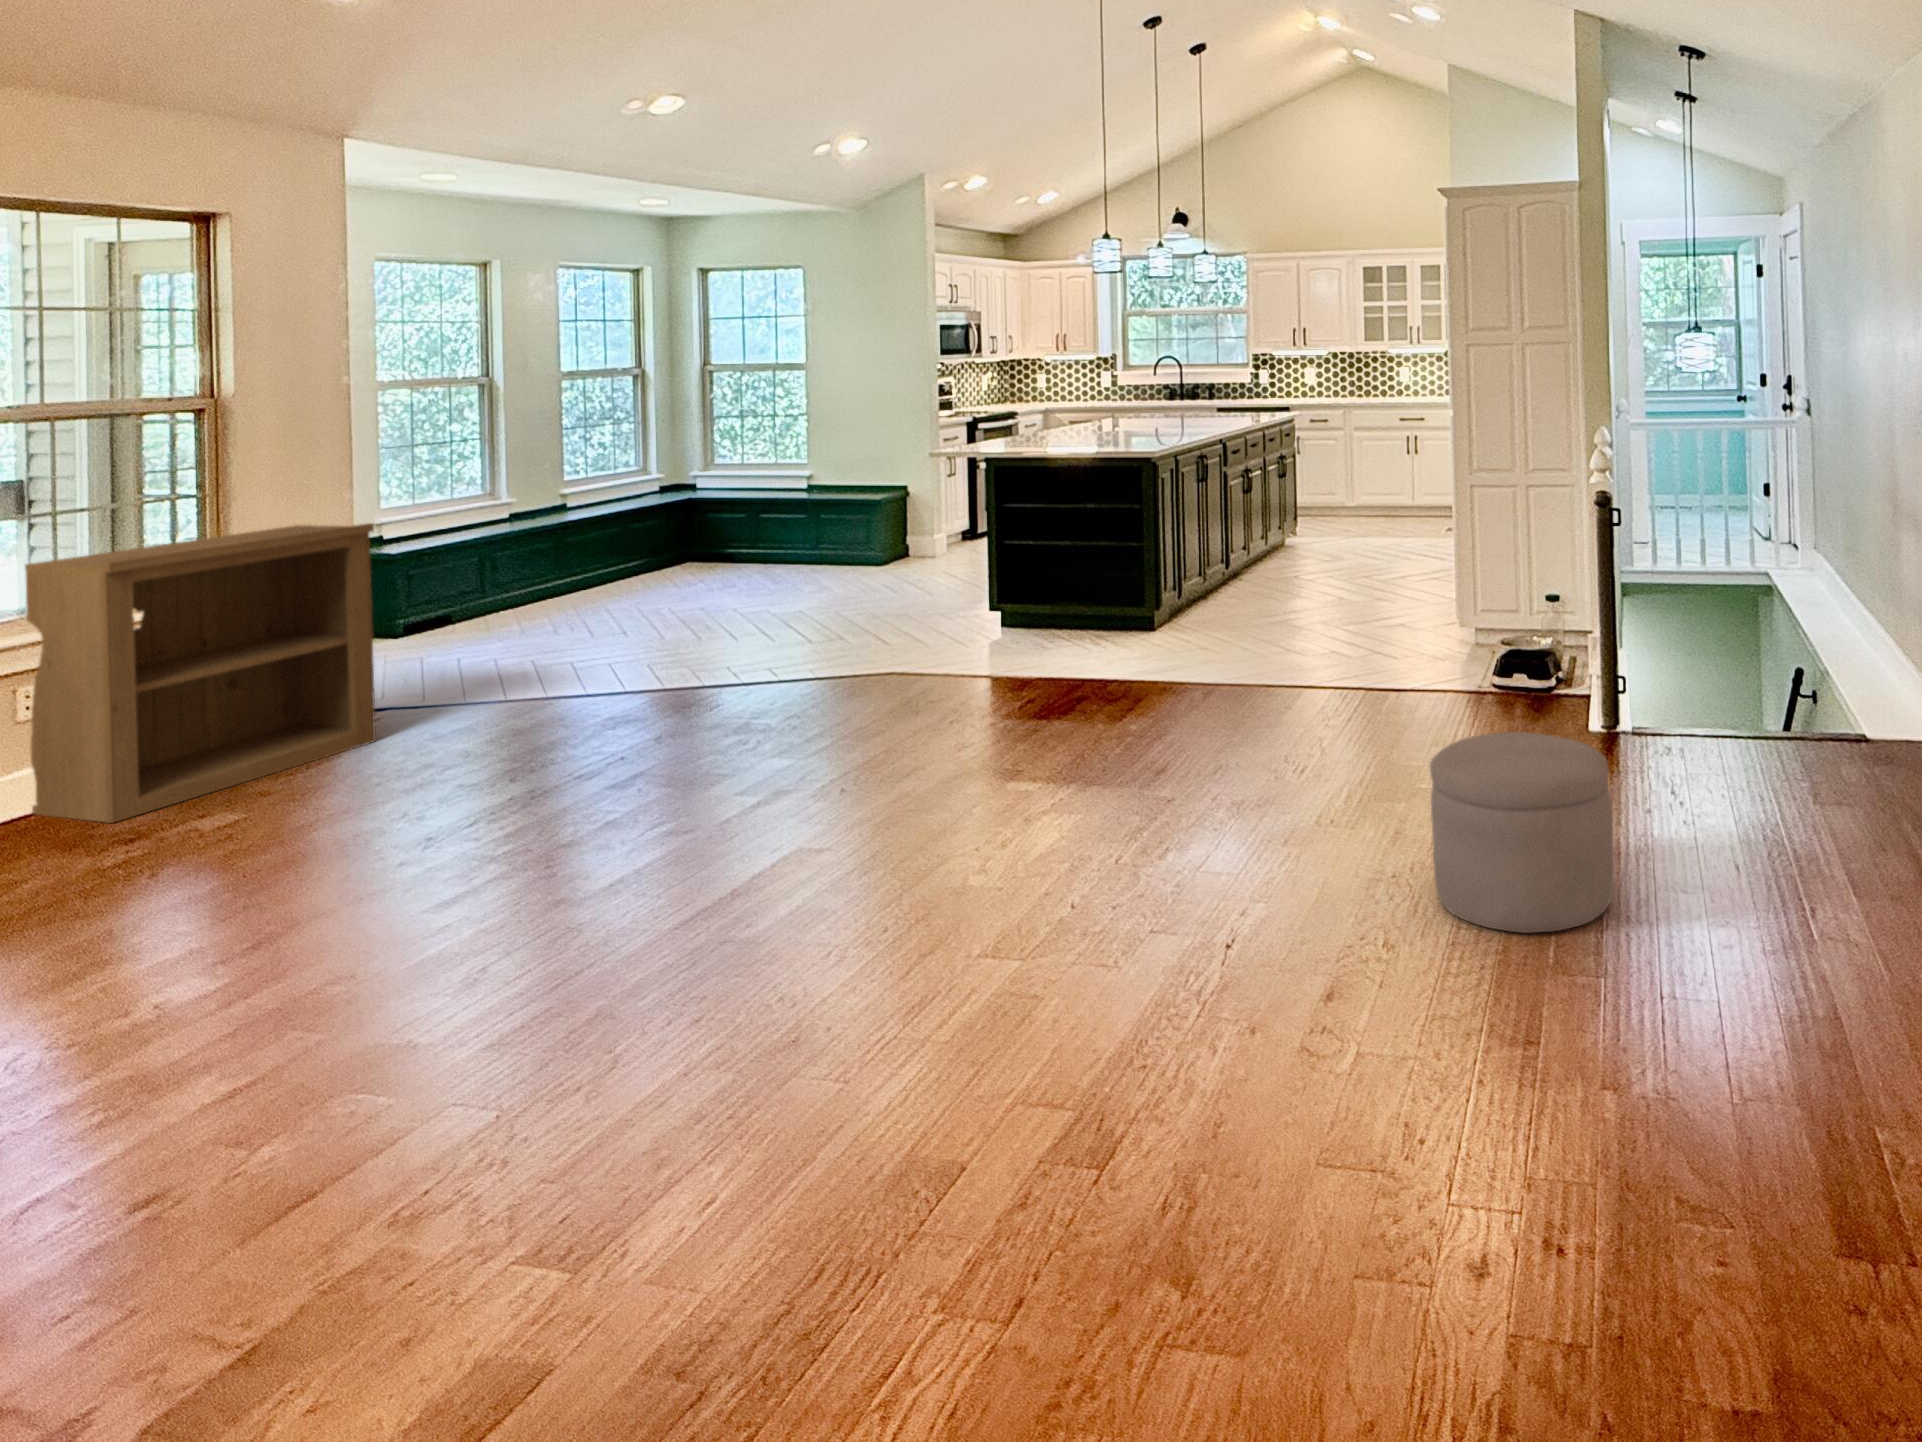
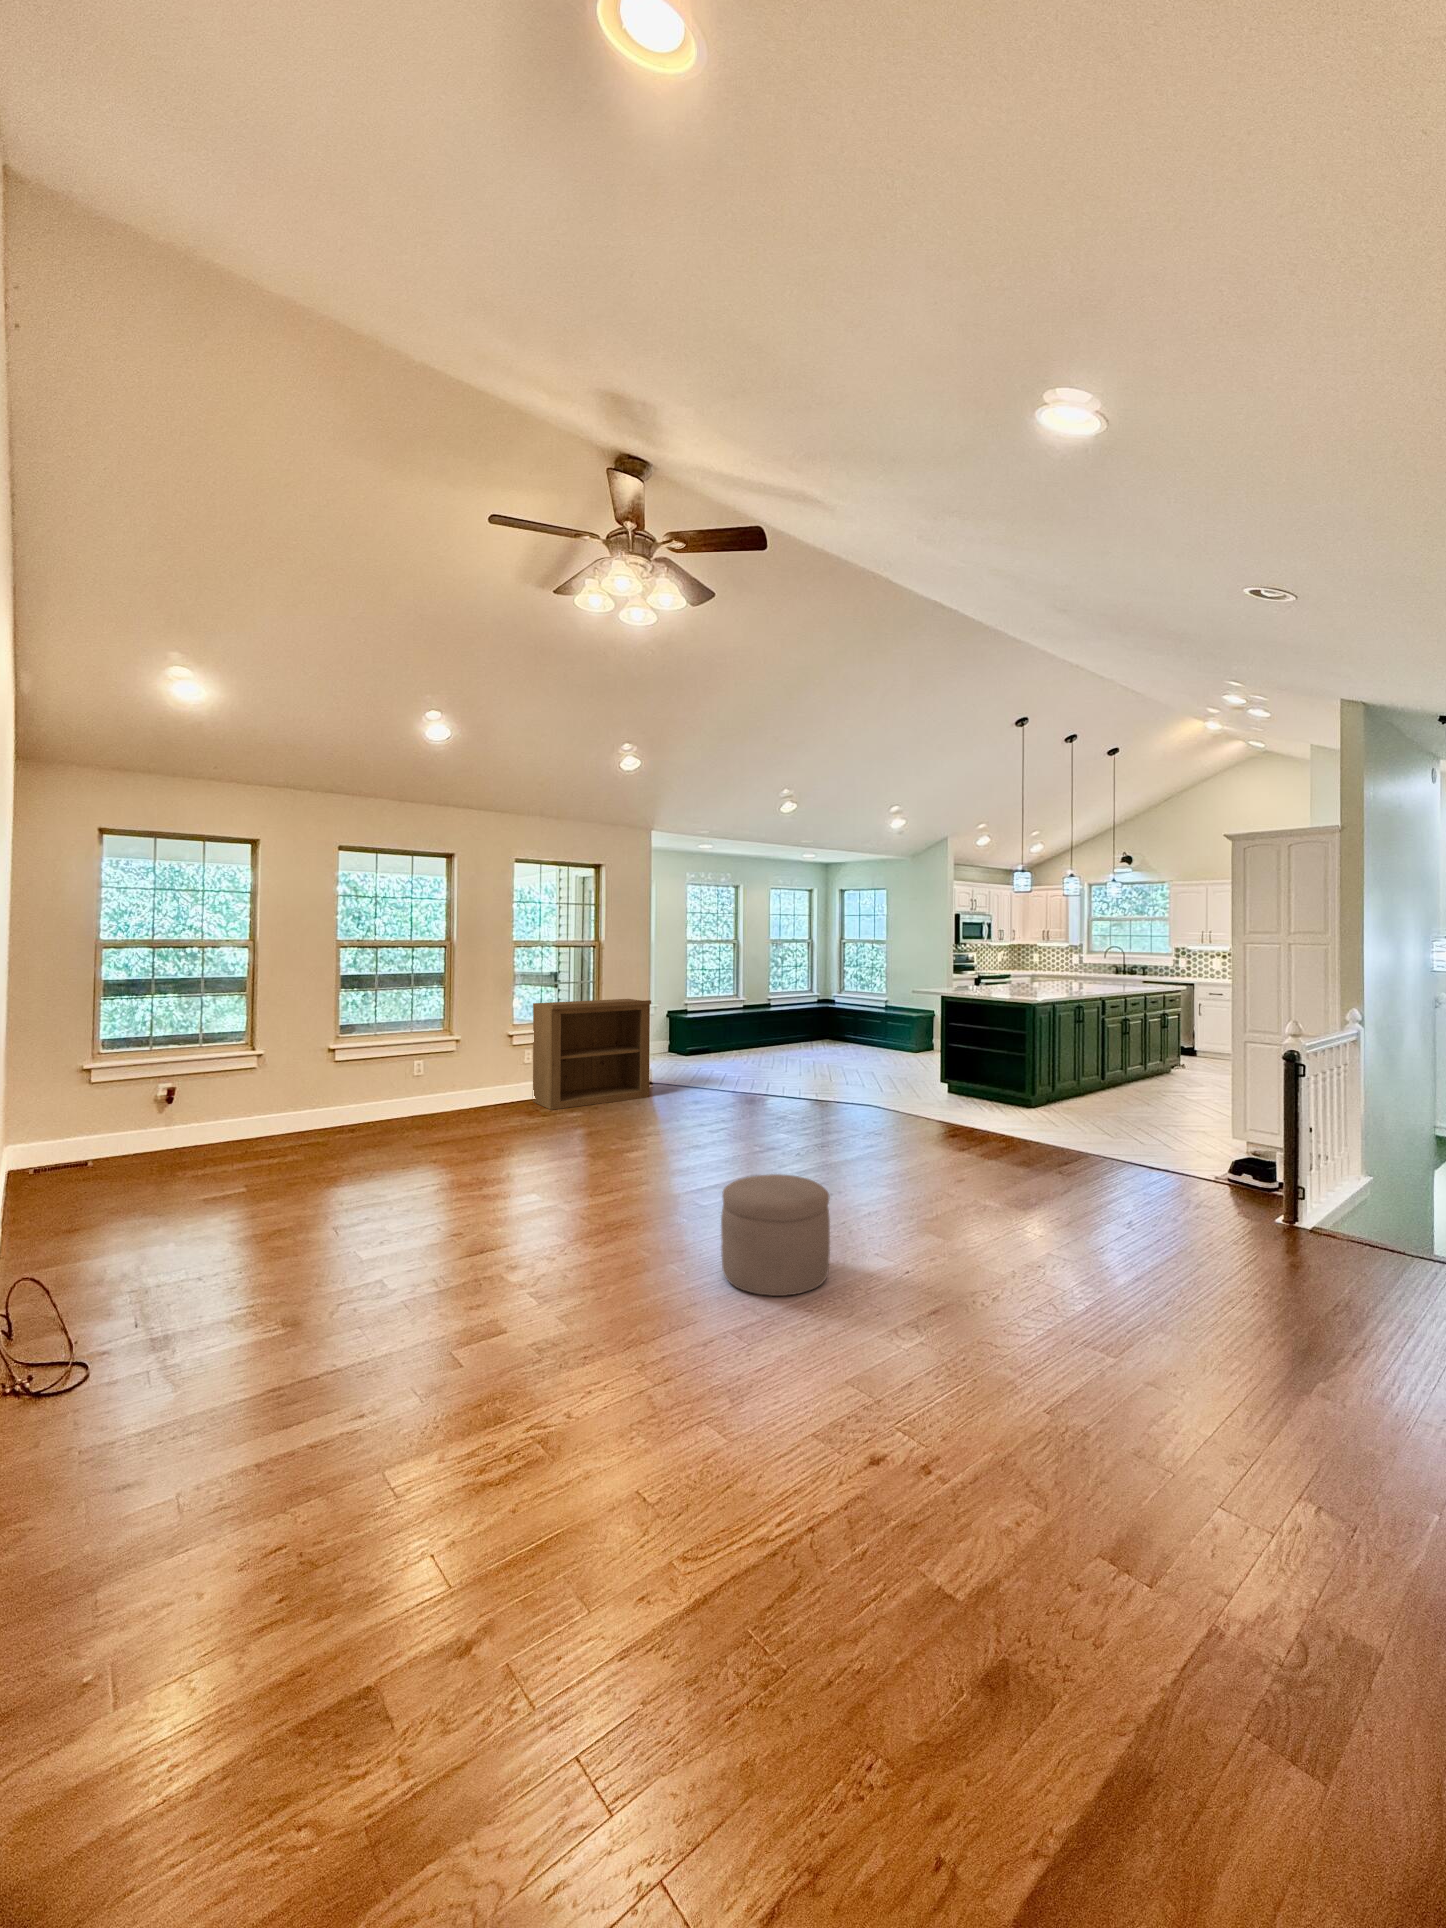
ottoman: present [1429,732,1614,933] -> present [721,1174,830,1296]

